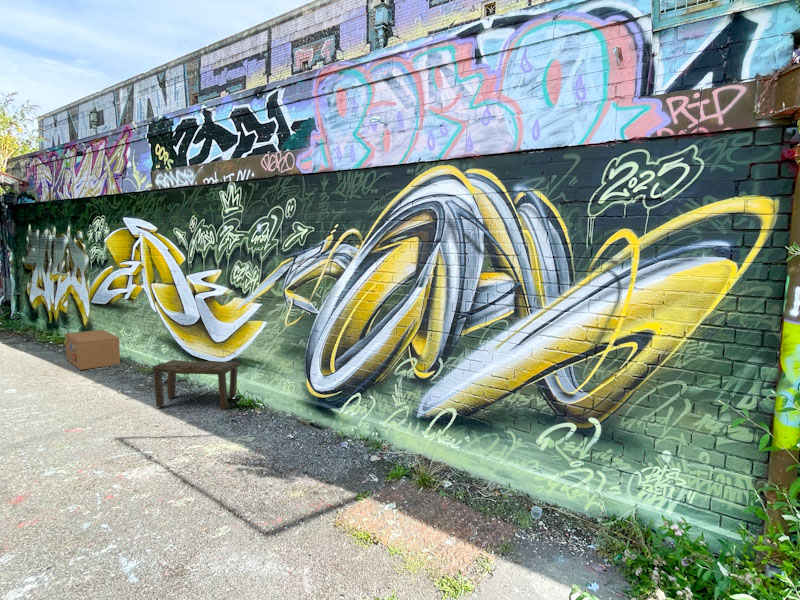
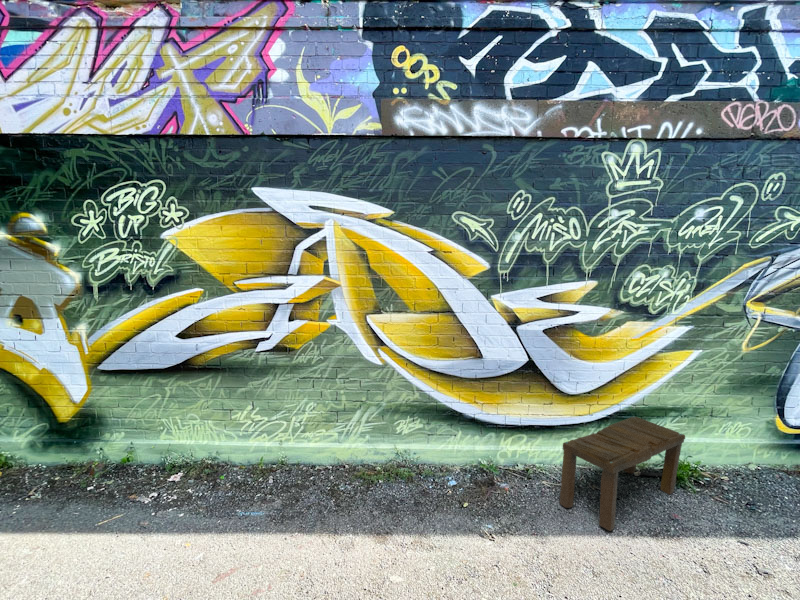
cardboard box: present [65,330,120,370] -> none [126,423,282,523]

